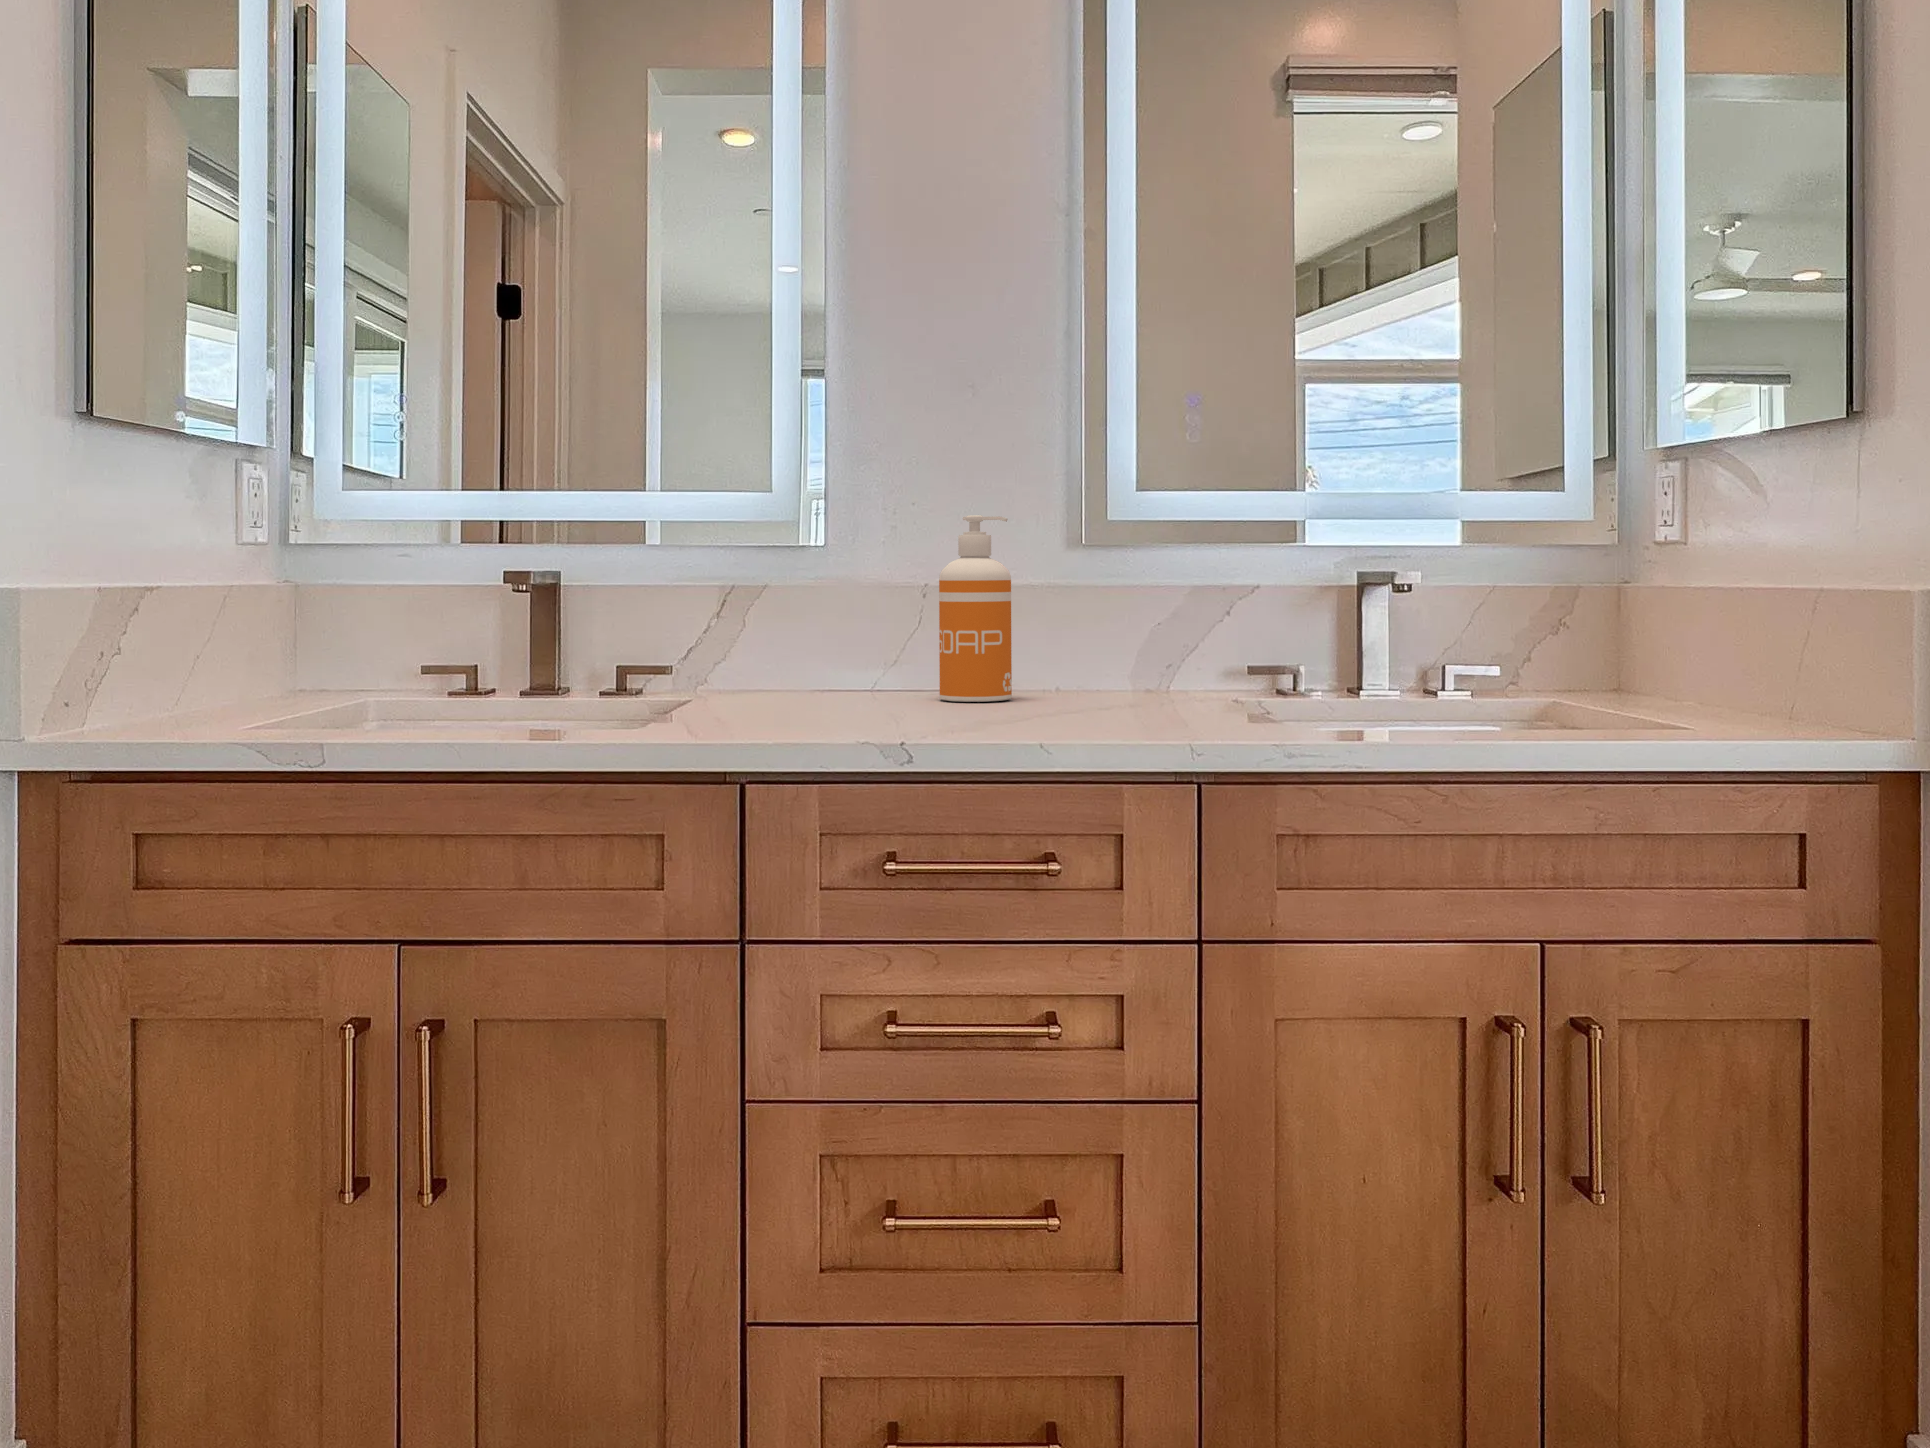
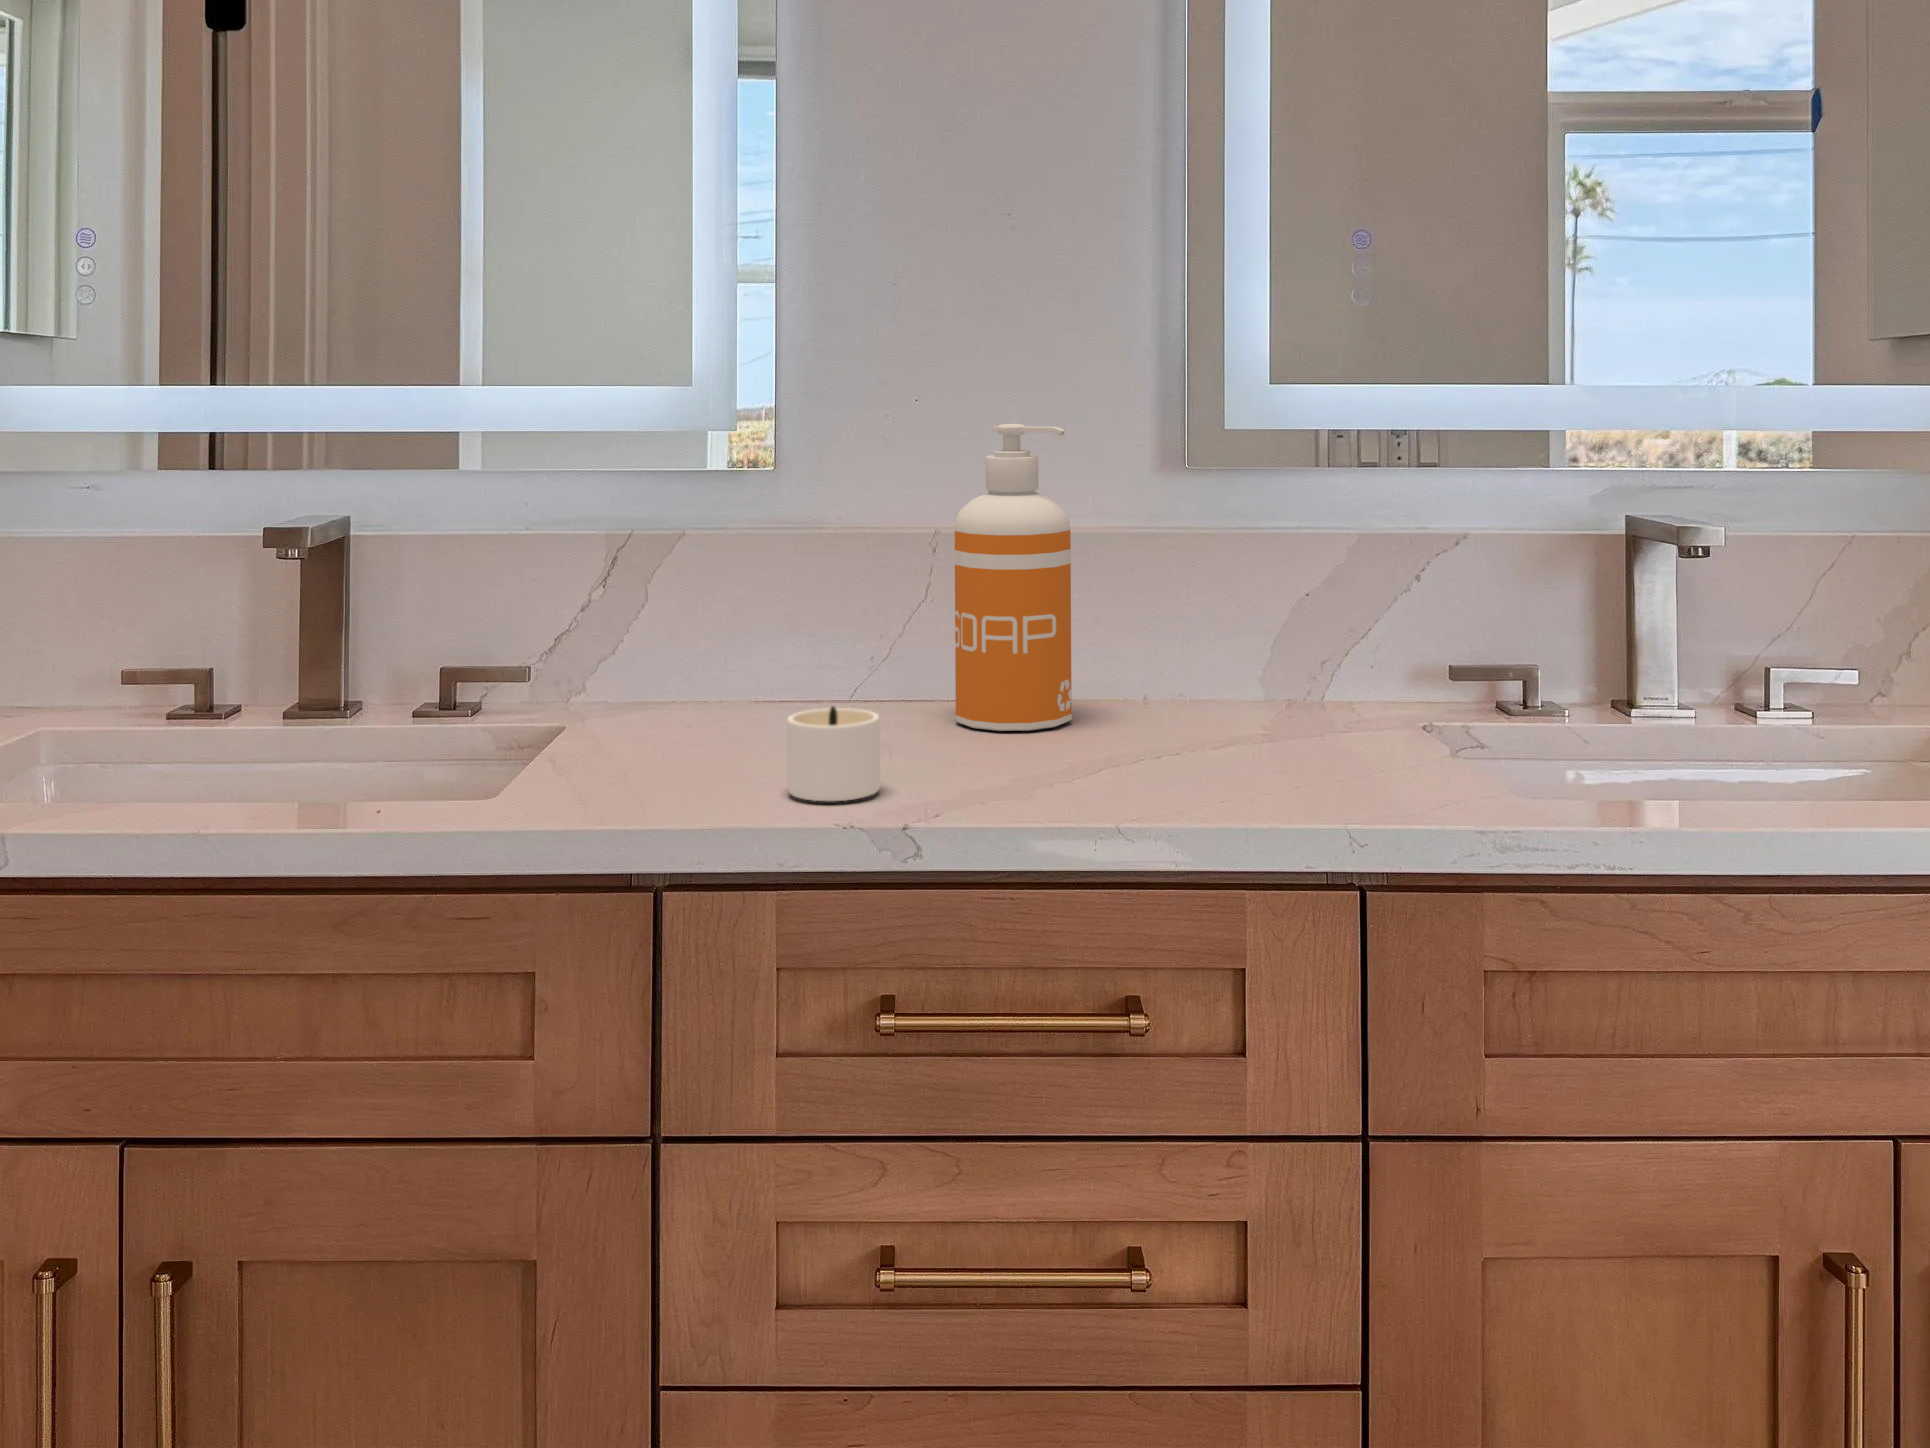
candle: none [841,664,923,717] -> present [787,706,880,801]

